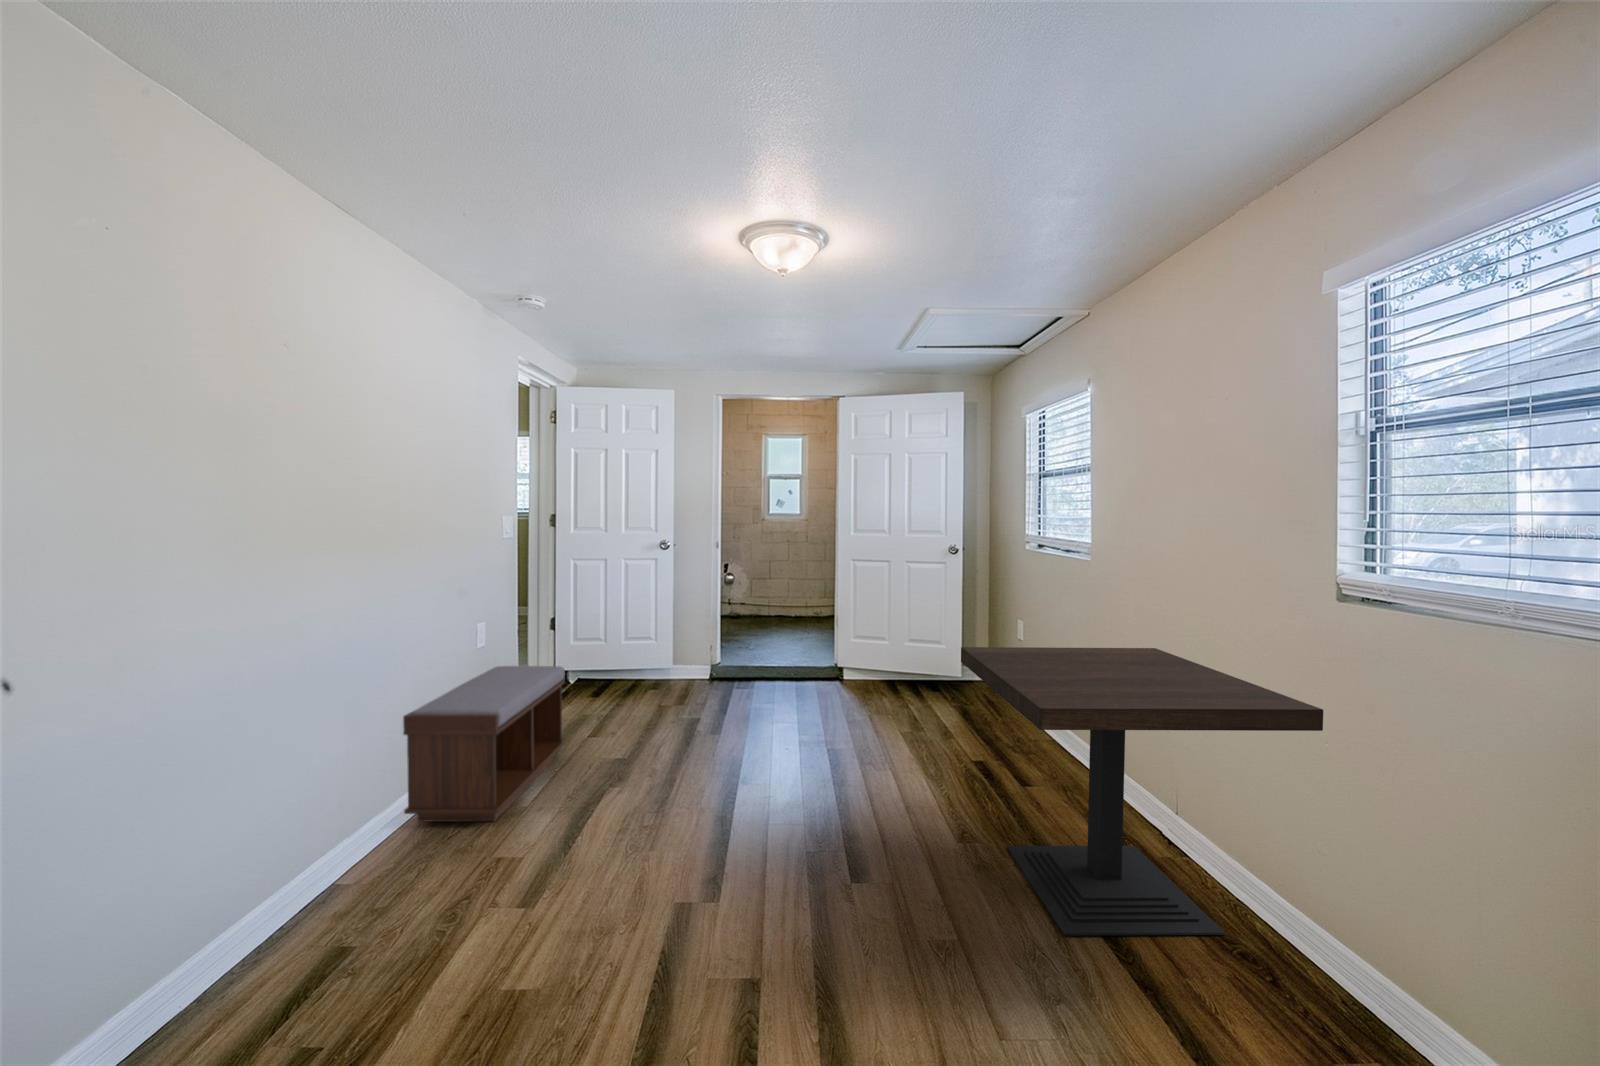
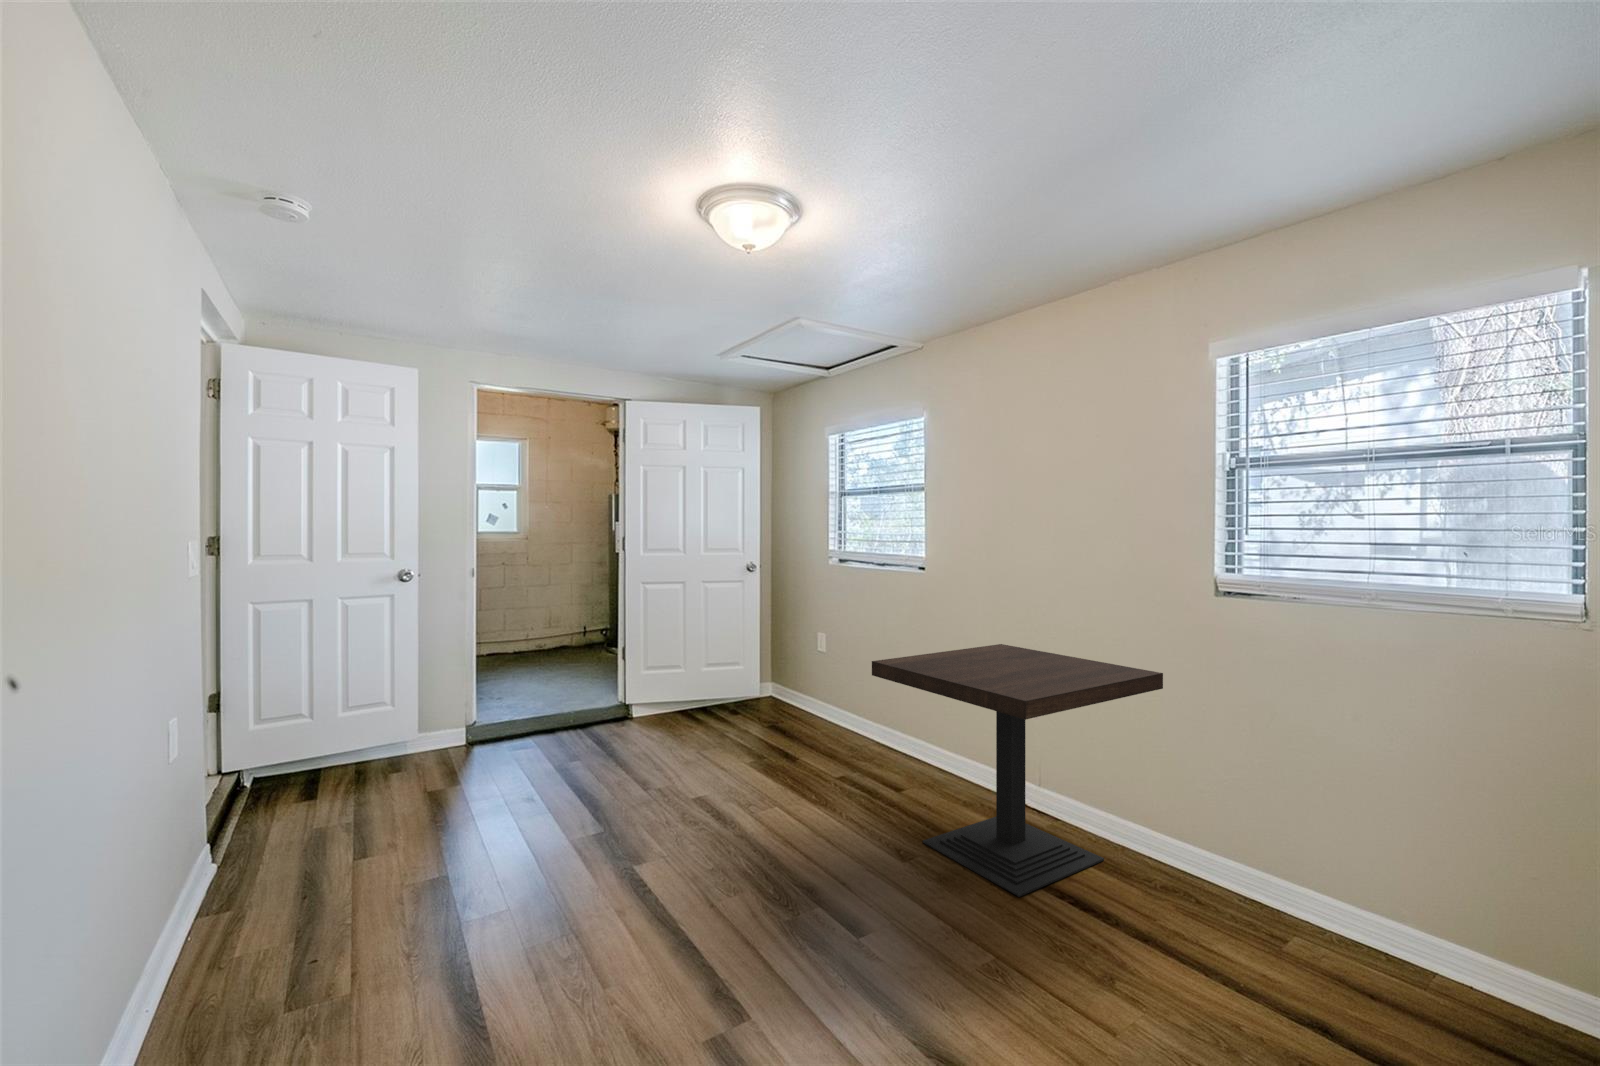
bench: present [403,666,565,822] -> none [145,757,340,1044]

